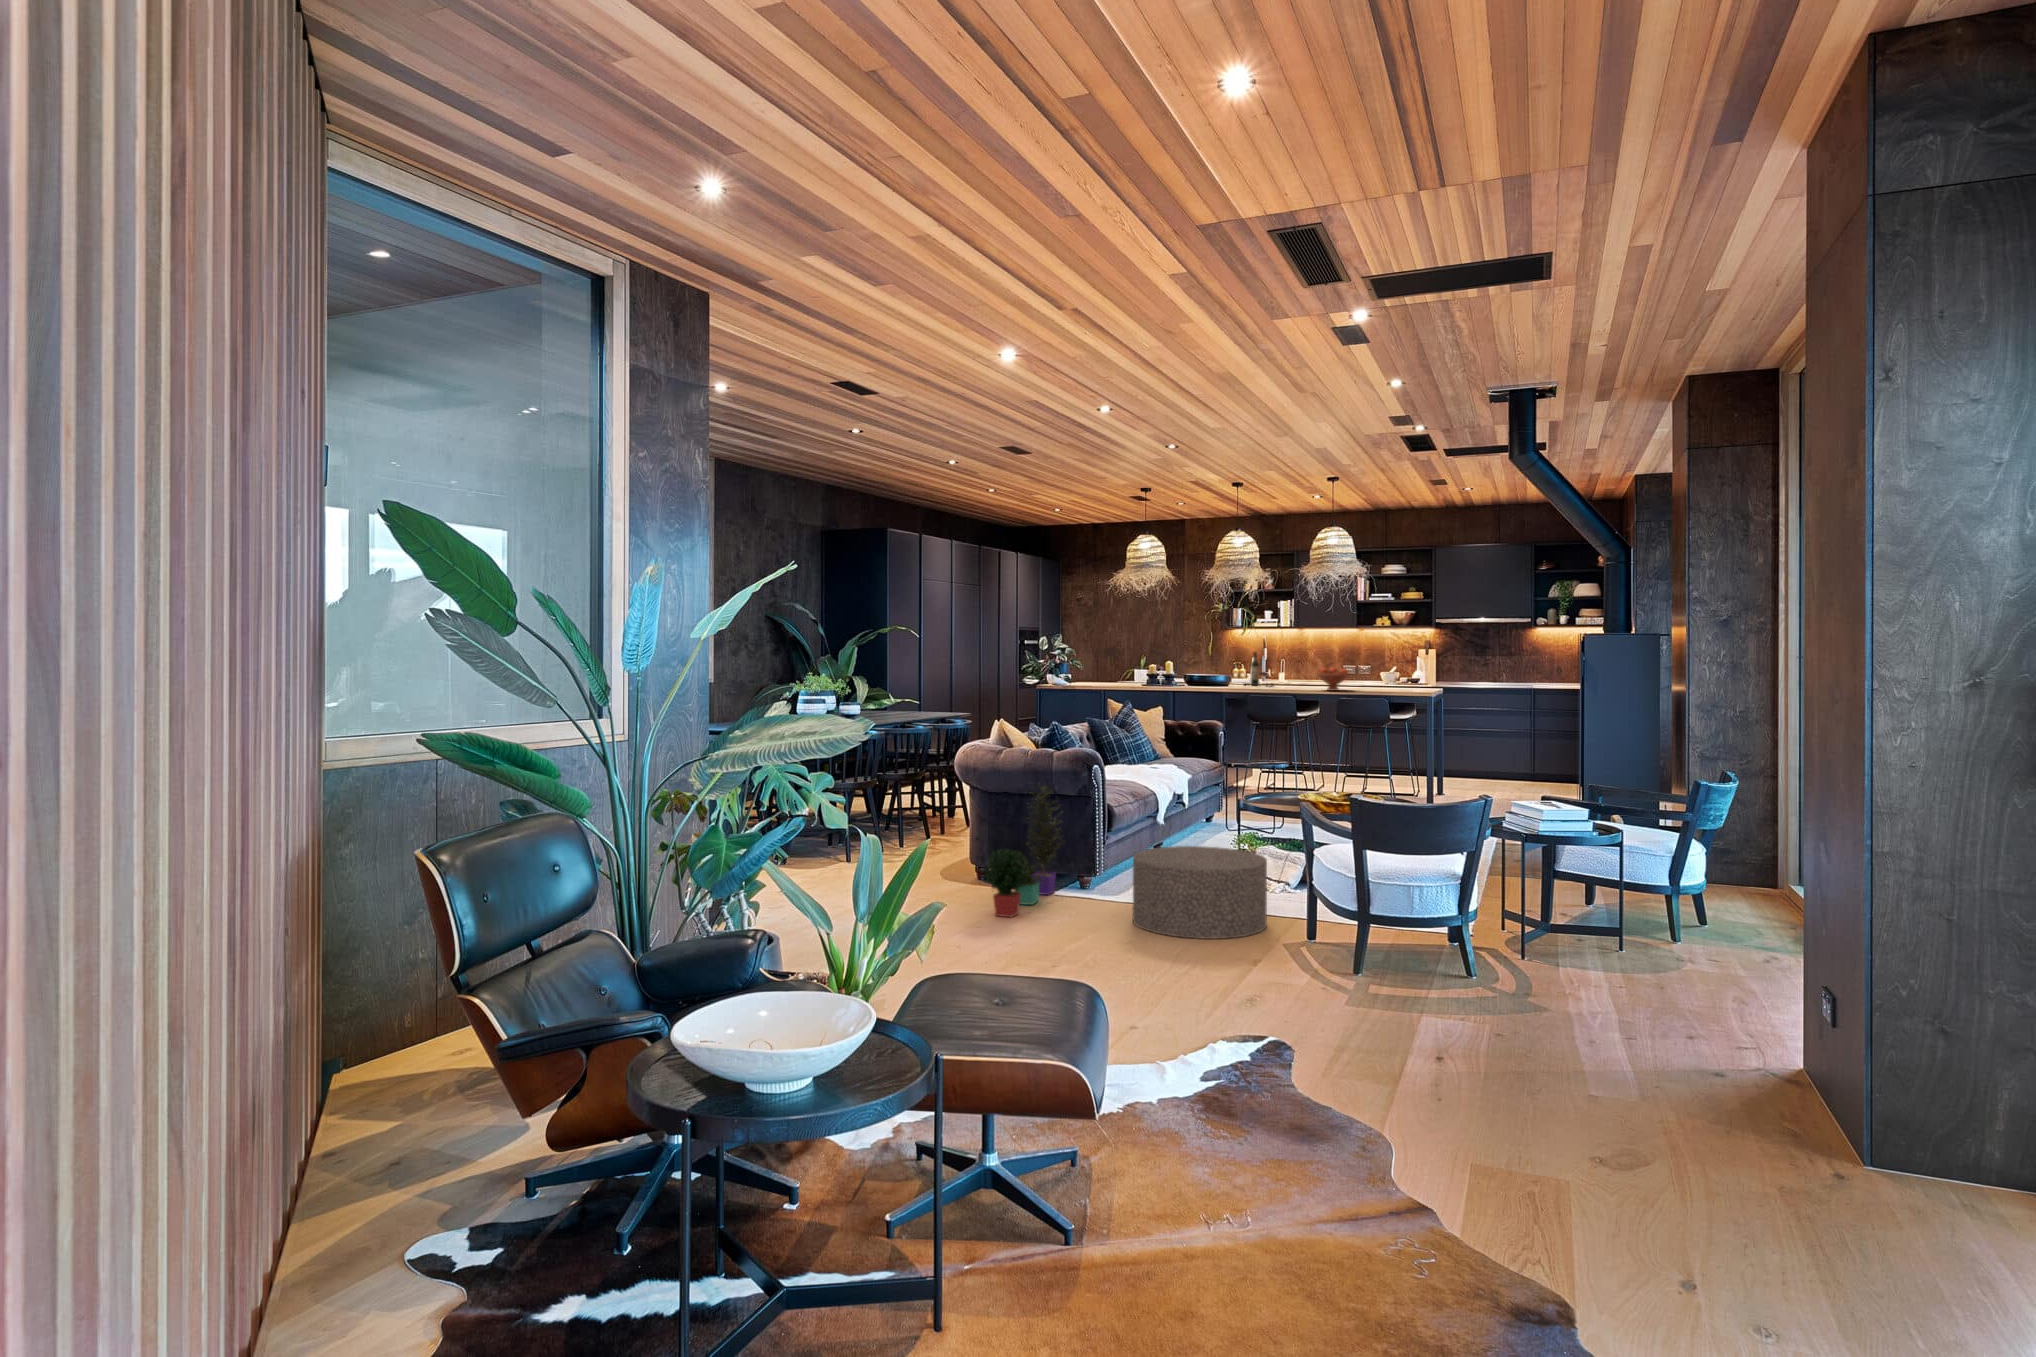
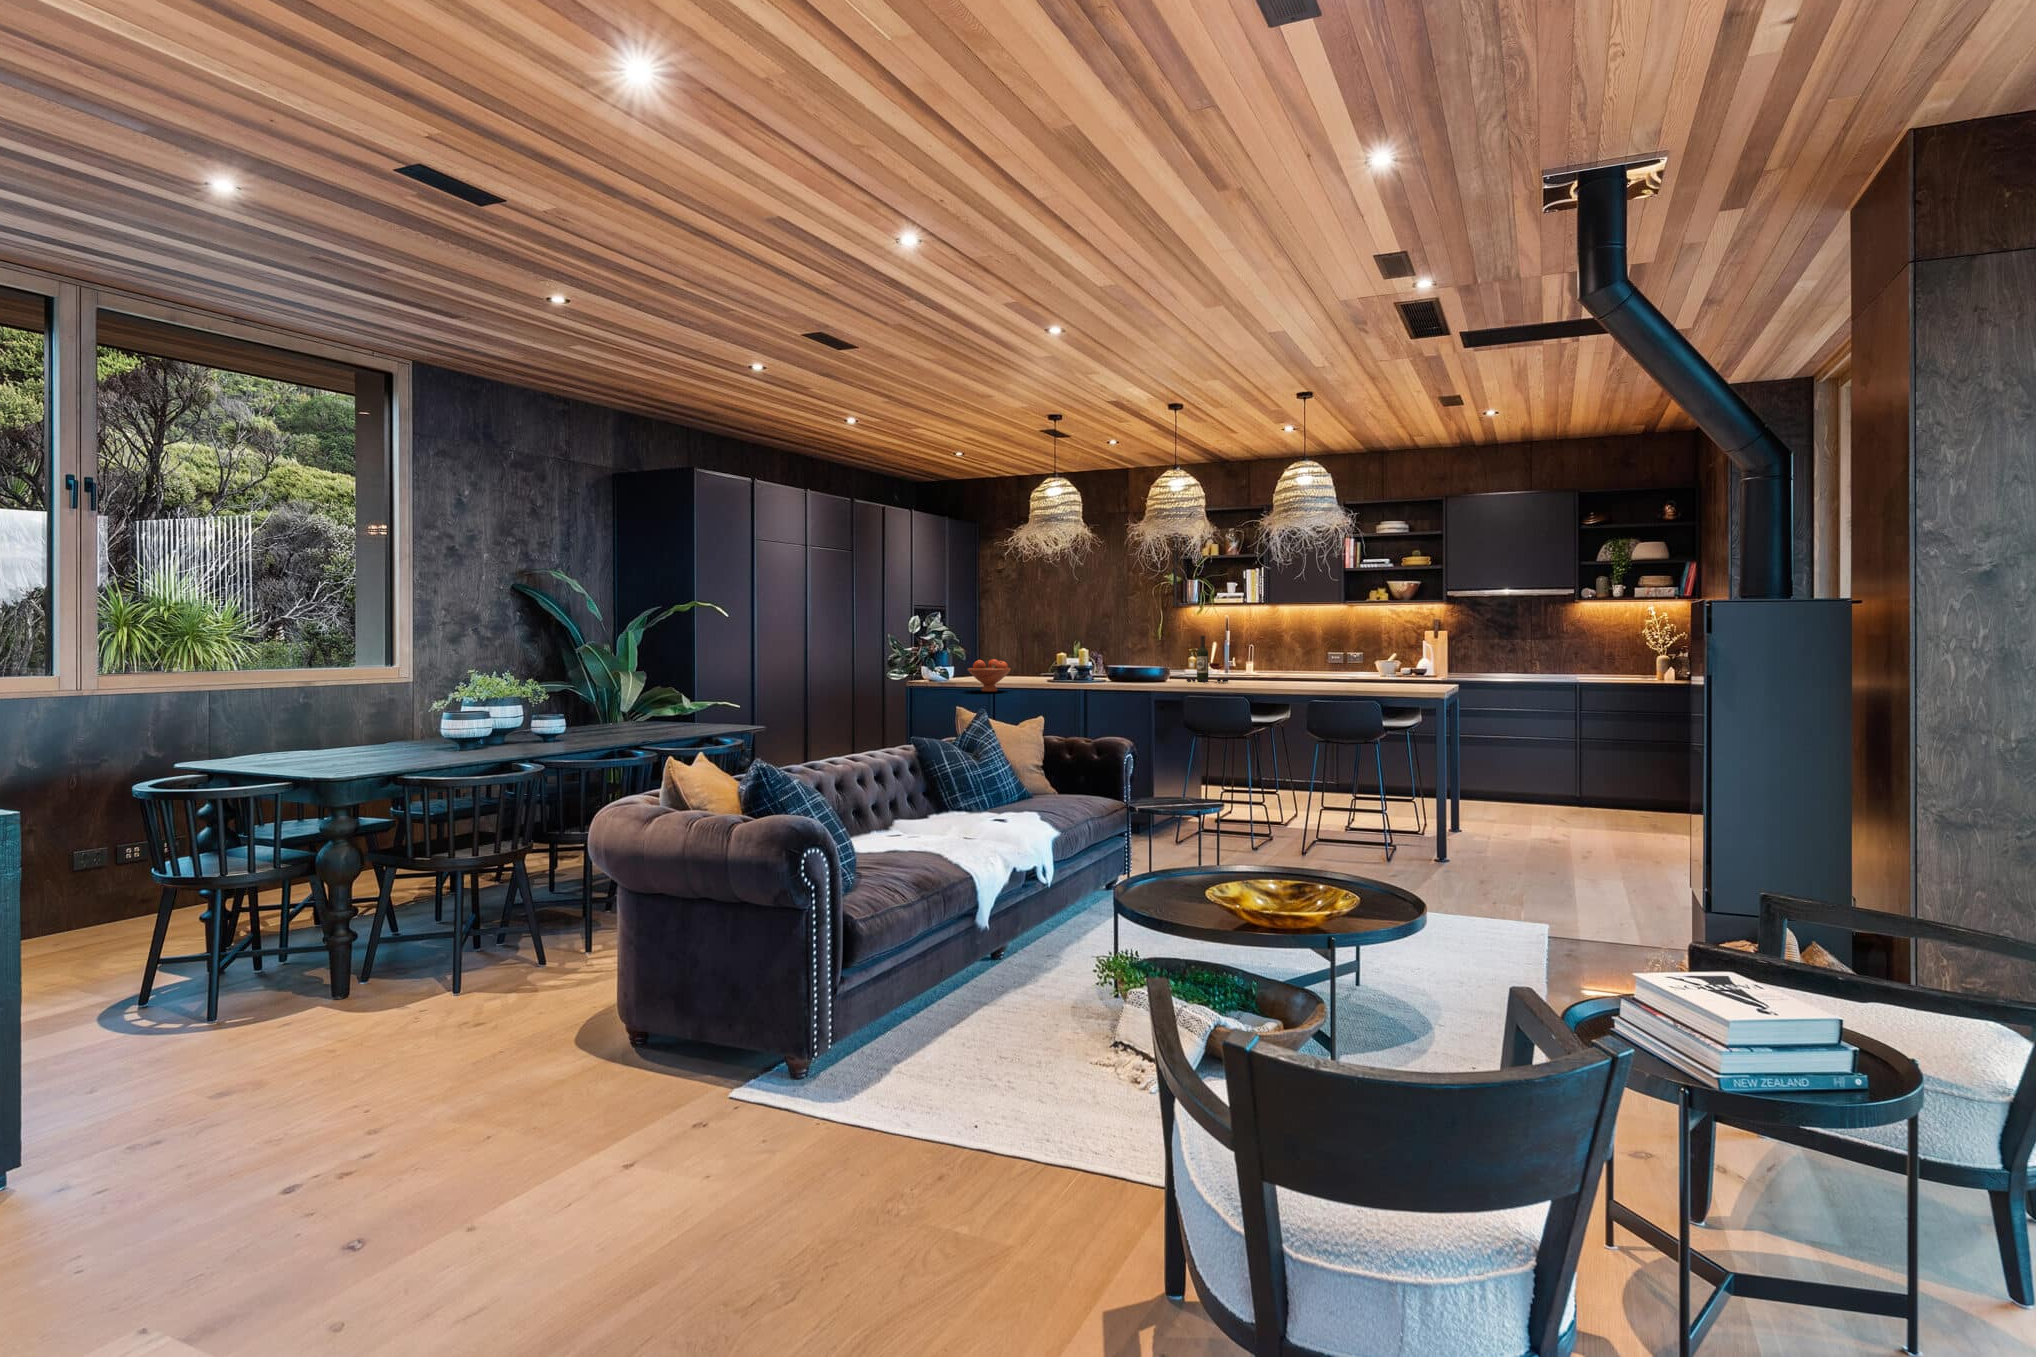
fruit bowl: present [1318,667,1349,691] -> present [967,659,1011,692]
potted plant: present [983,786,1062,917] -> none [532,881,763,1180]
ottoman: present [1133,846,1267,939] -> none [824,1019,1100,1273]

